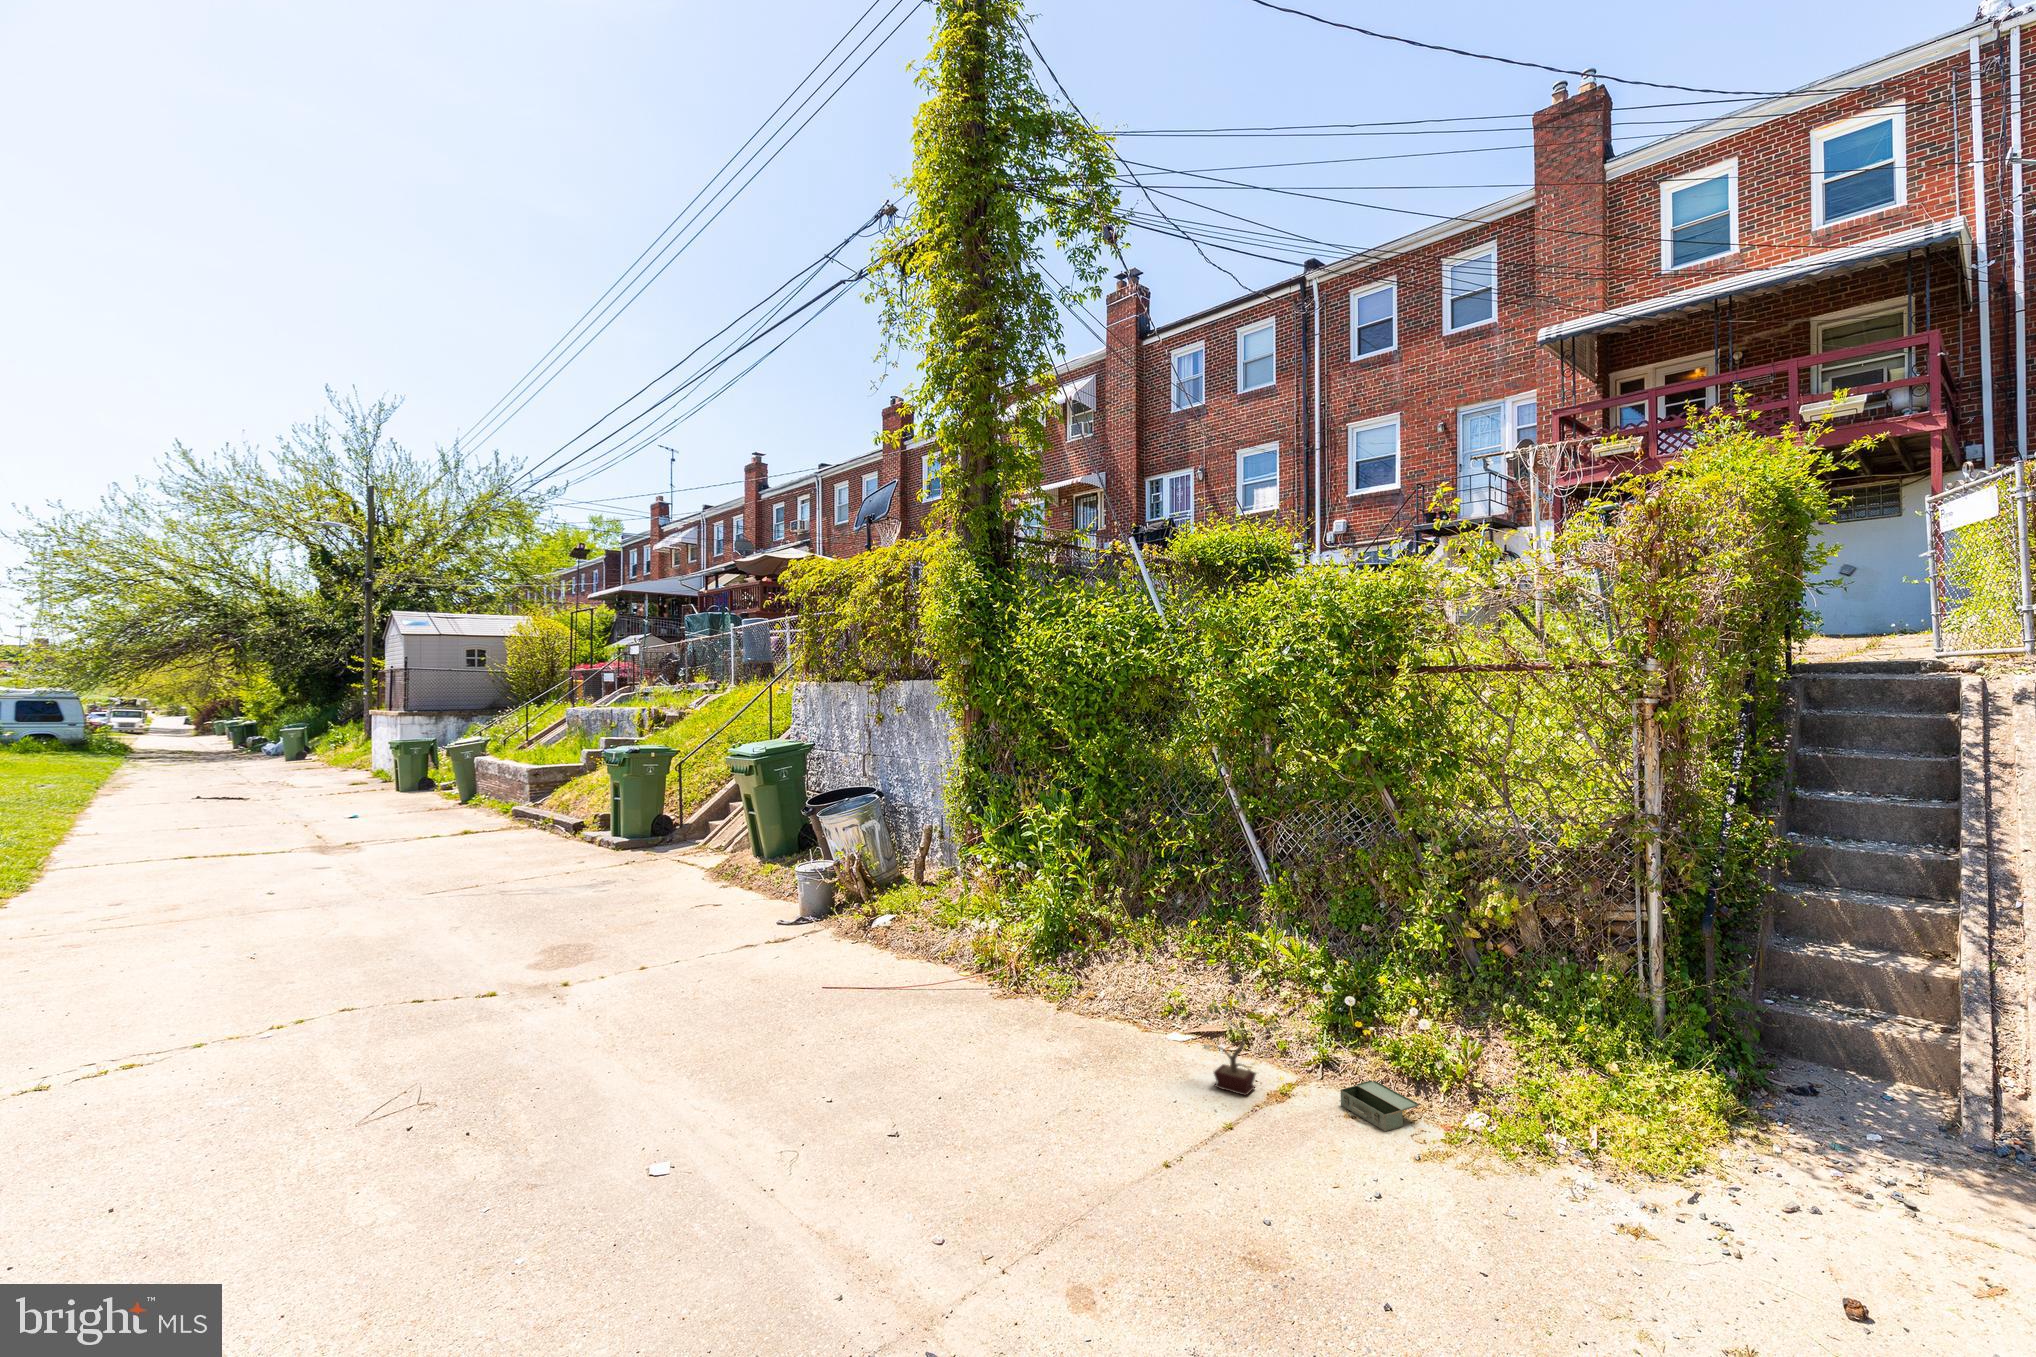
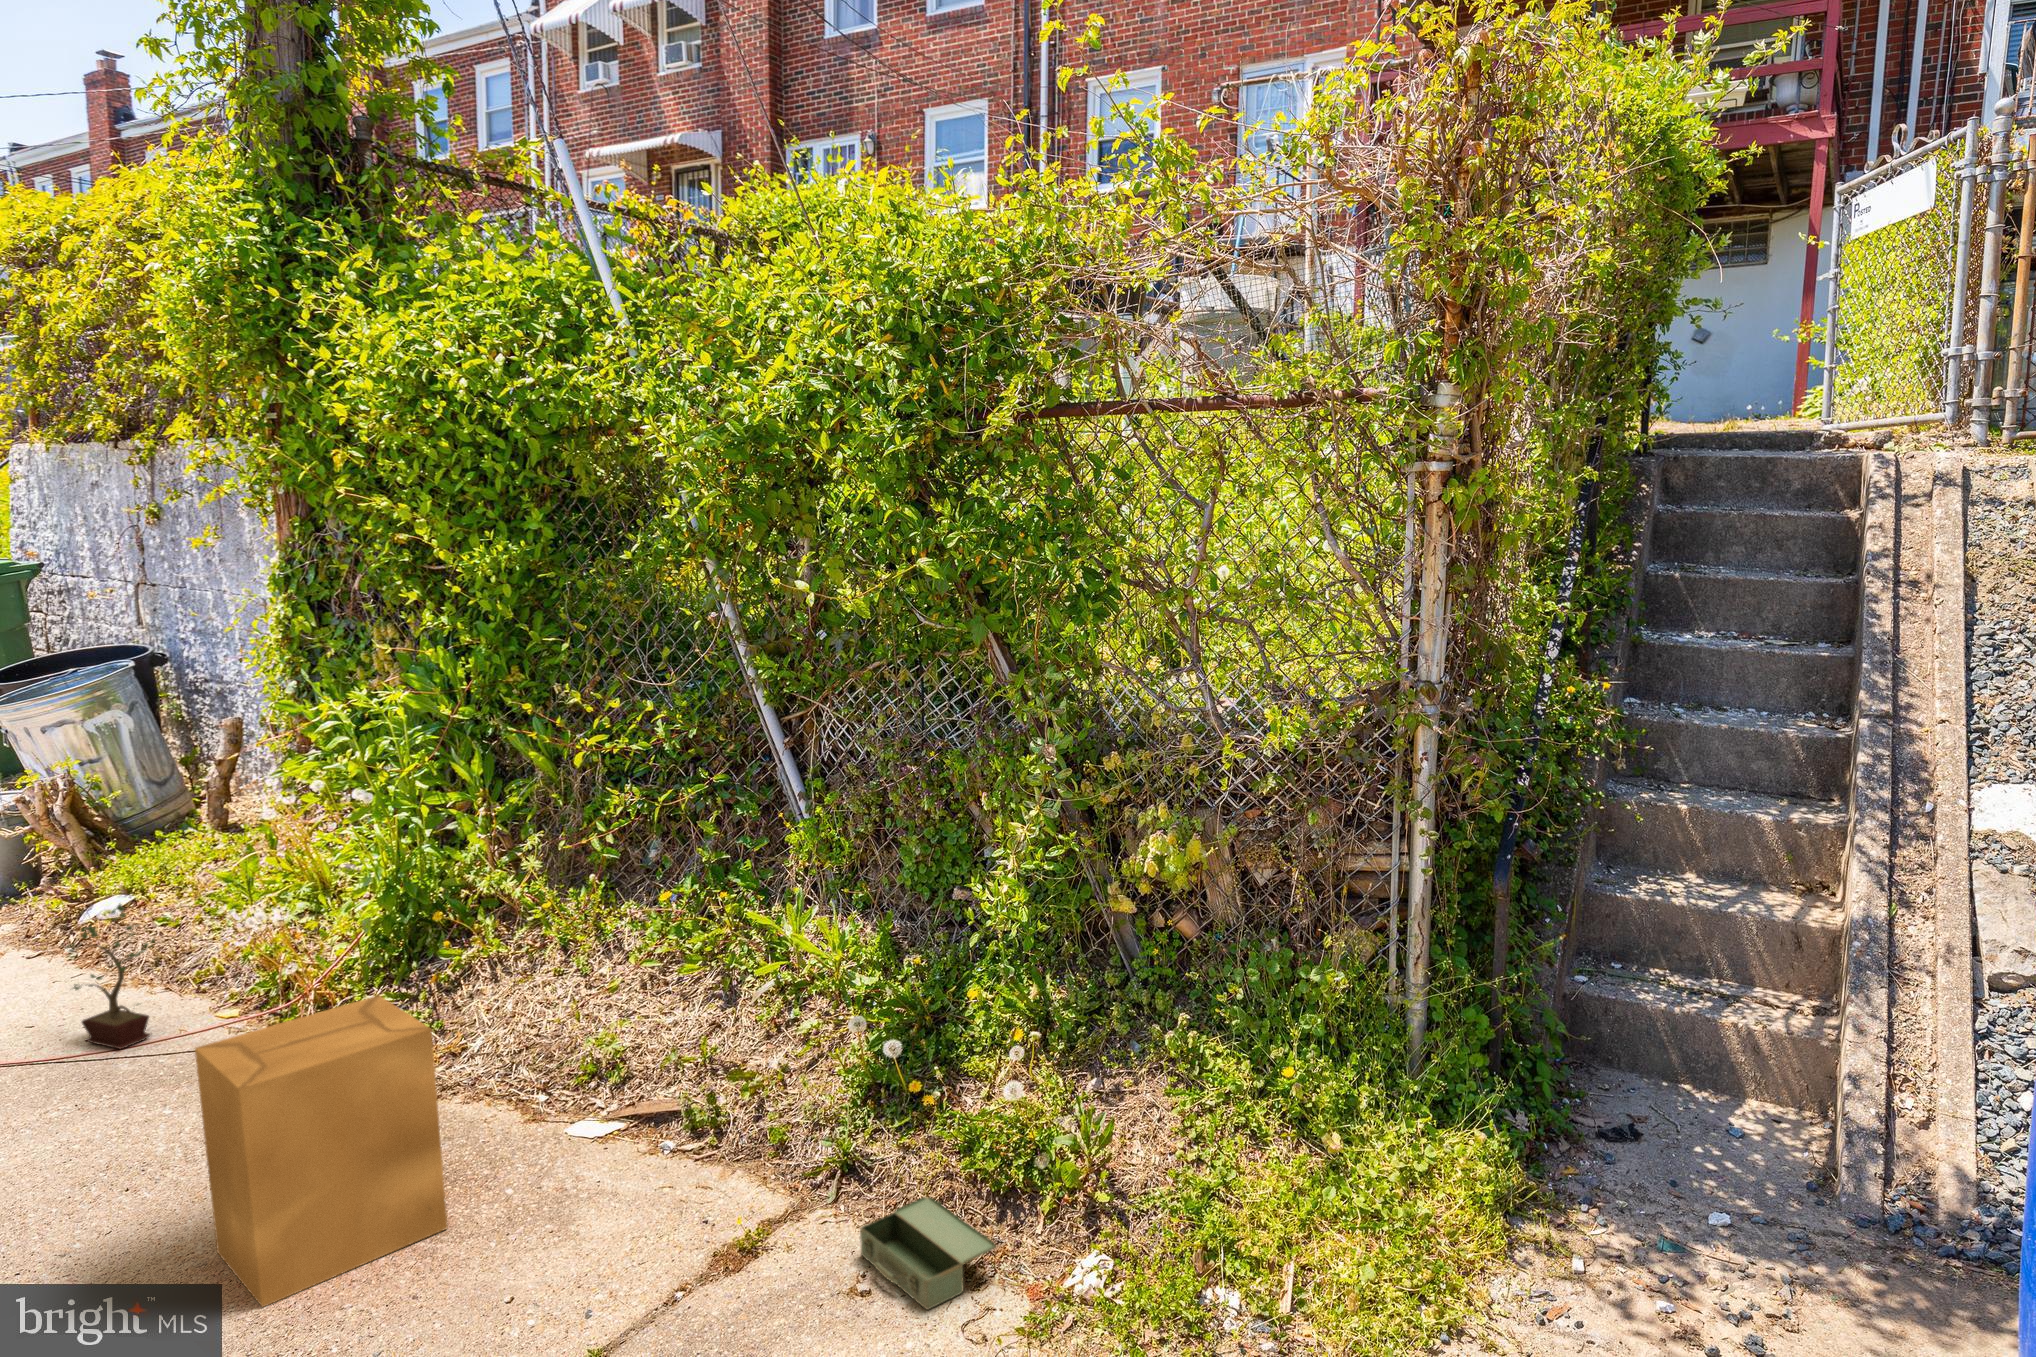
cardboard box: none [1020,954,1124,1092] -> present [195,995,448,1307]
potted plant: present [1202,992,1280,1096] -> present [66,904,155,1050]

